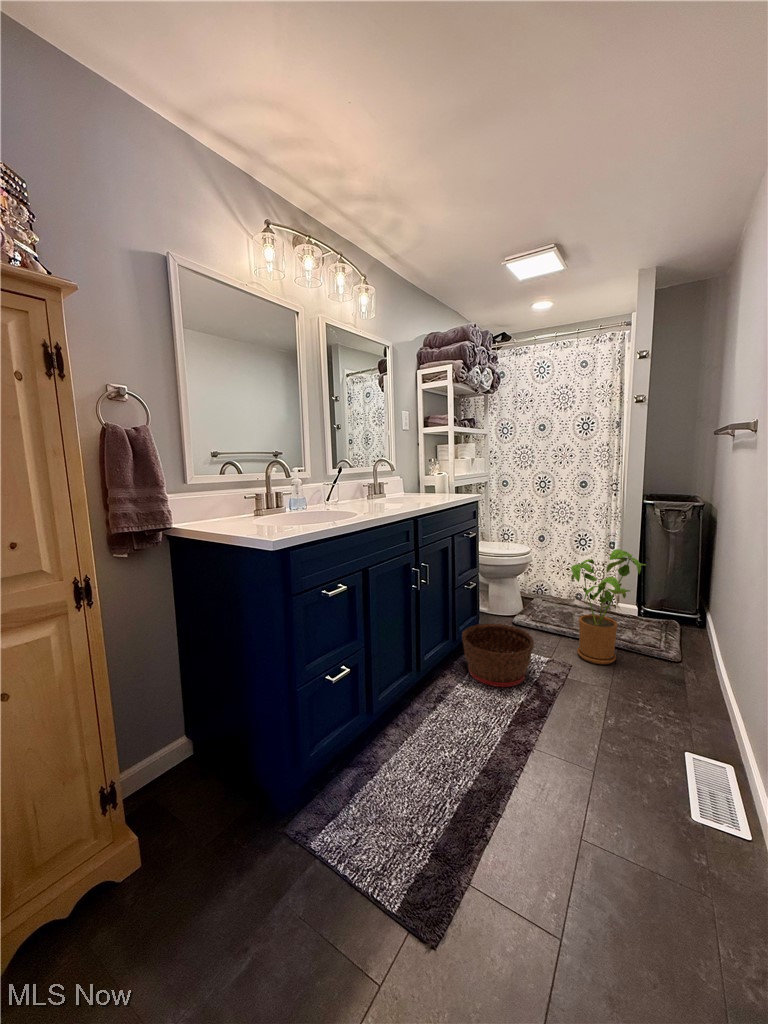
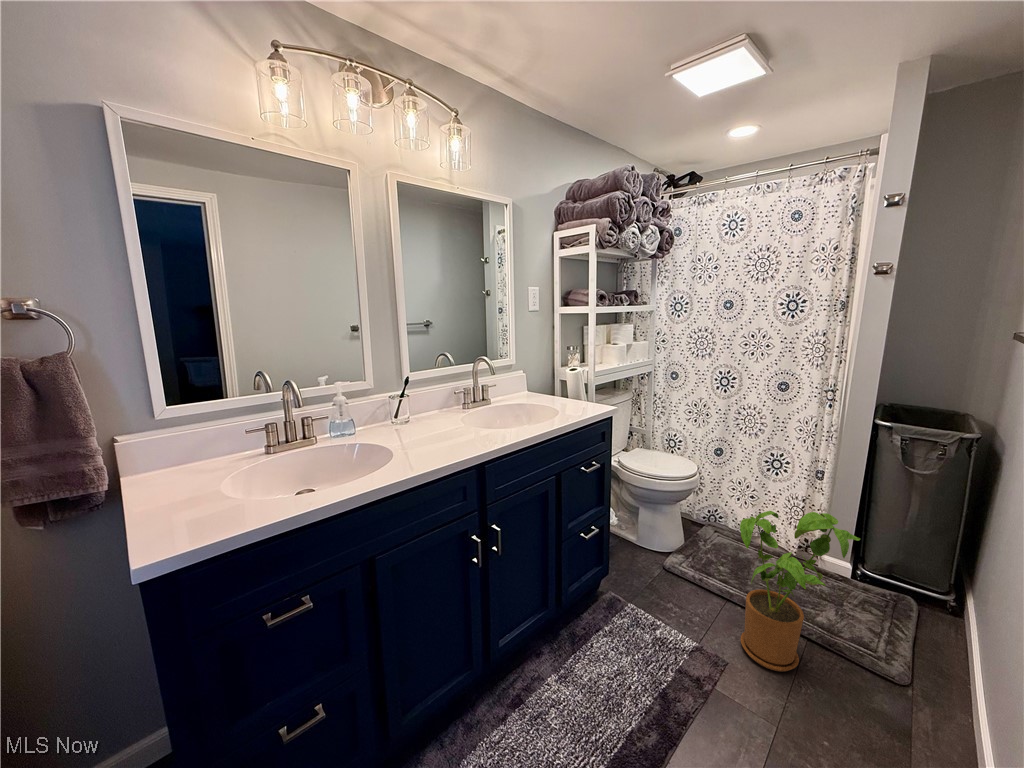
basket: present [462,623,534,687] -> none [567,584,667,693]

